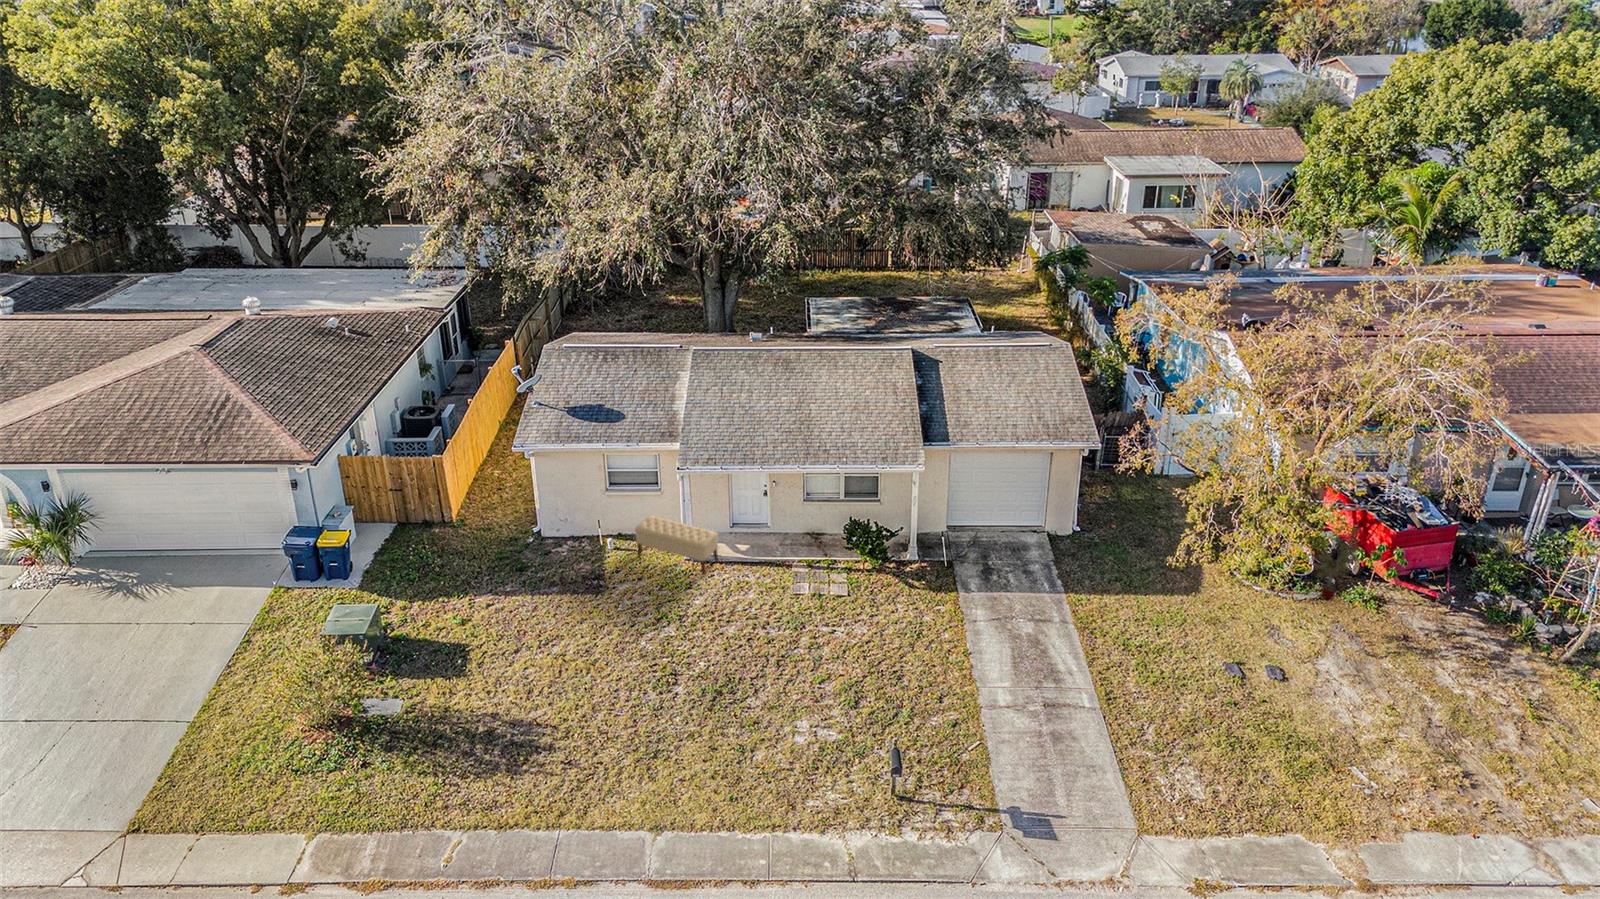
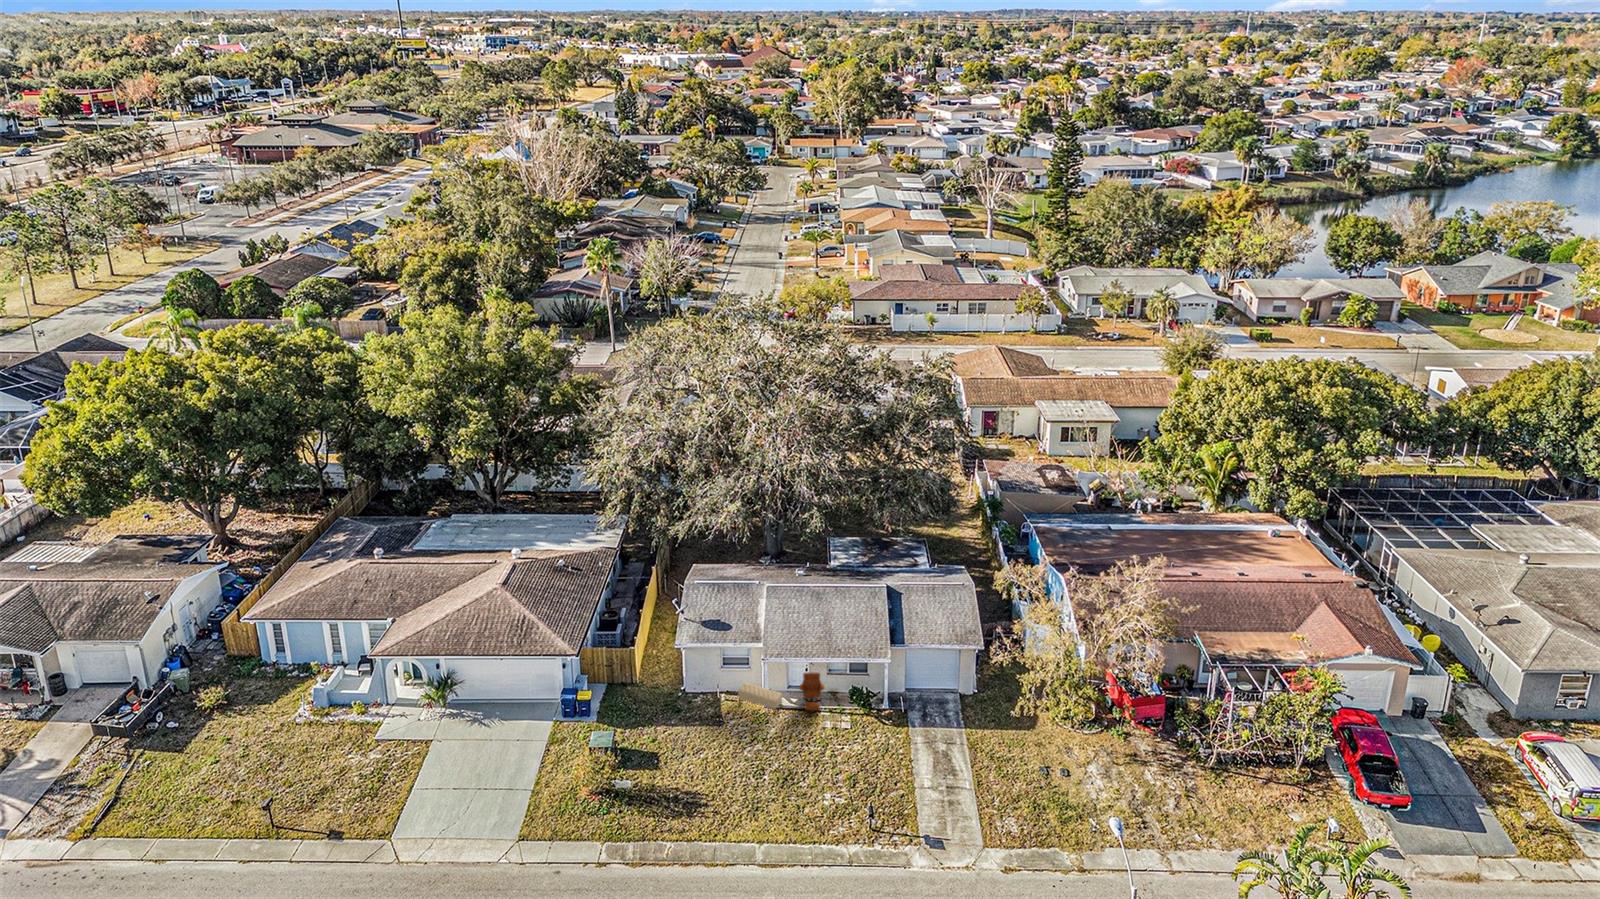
lounge chair: none [750,495,799,577] -> present [799,672,825,713]
potted tree: present [1314,539,1359,599] -> none [1093,701,1116,733]

